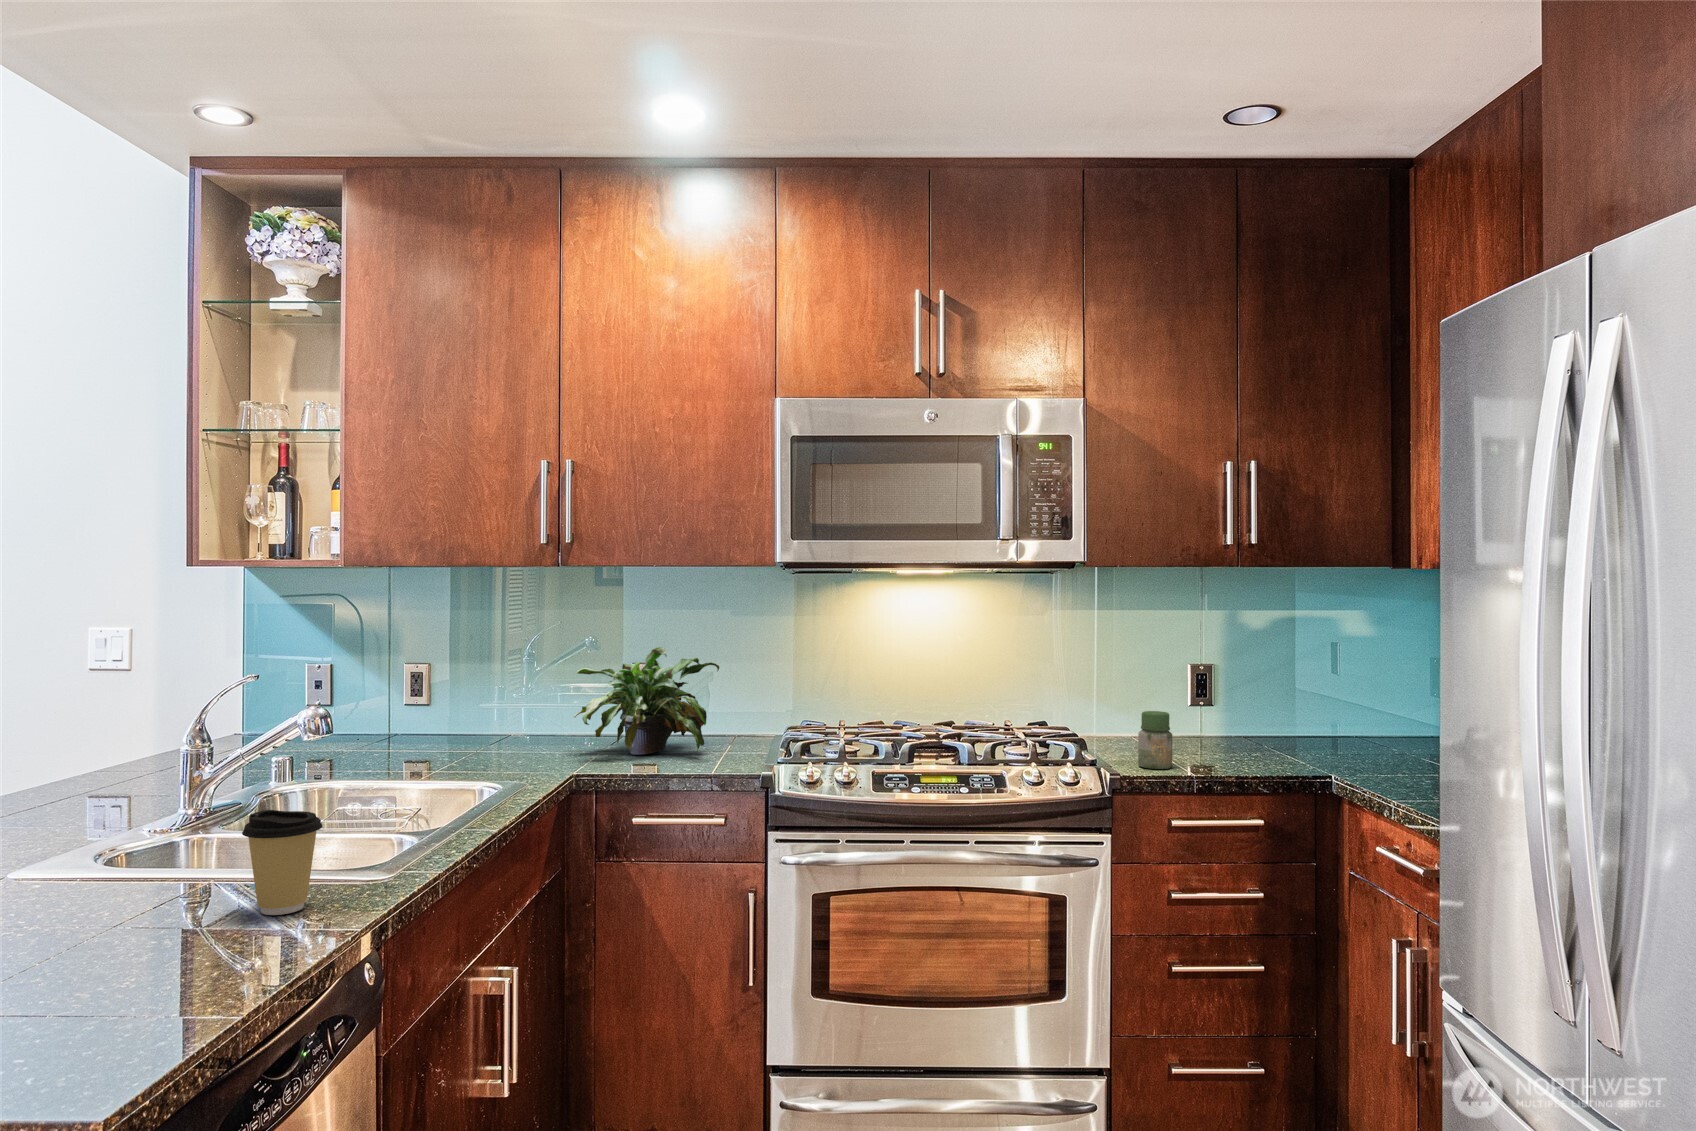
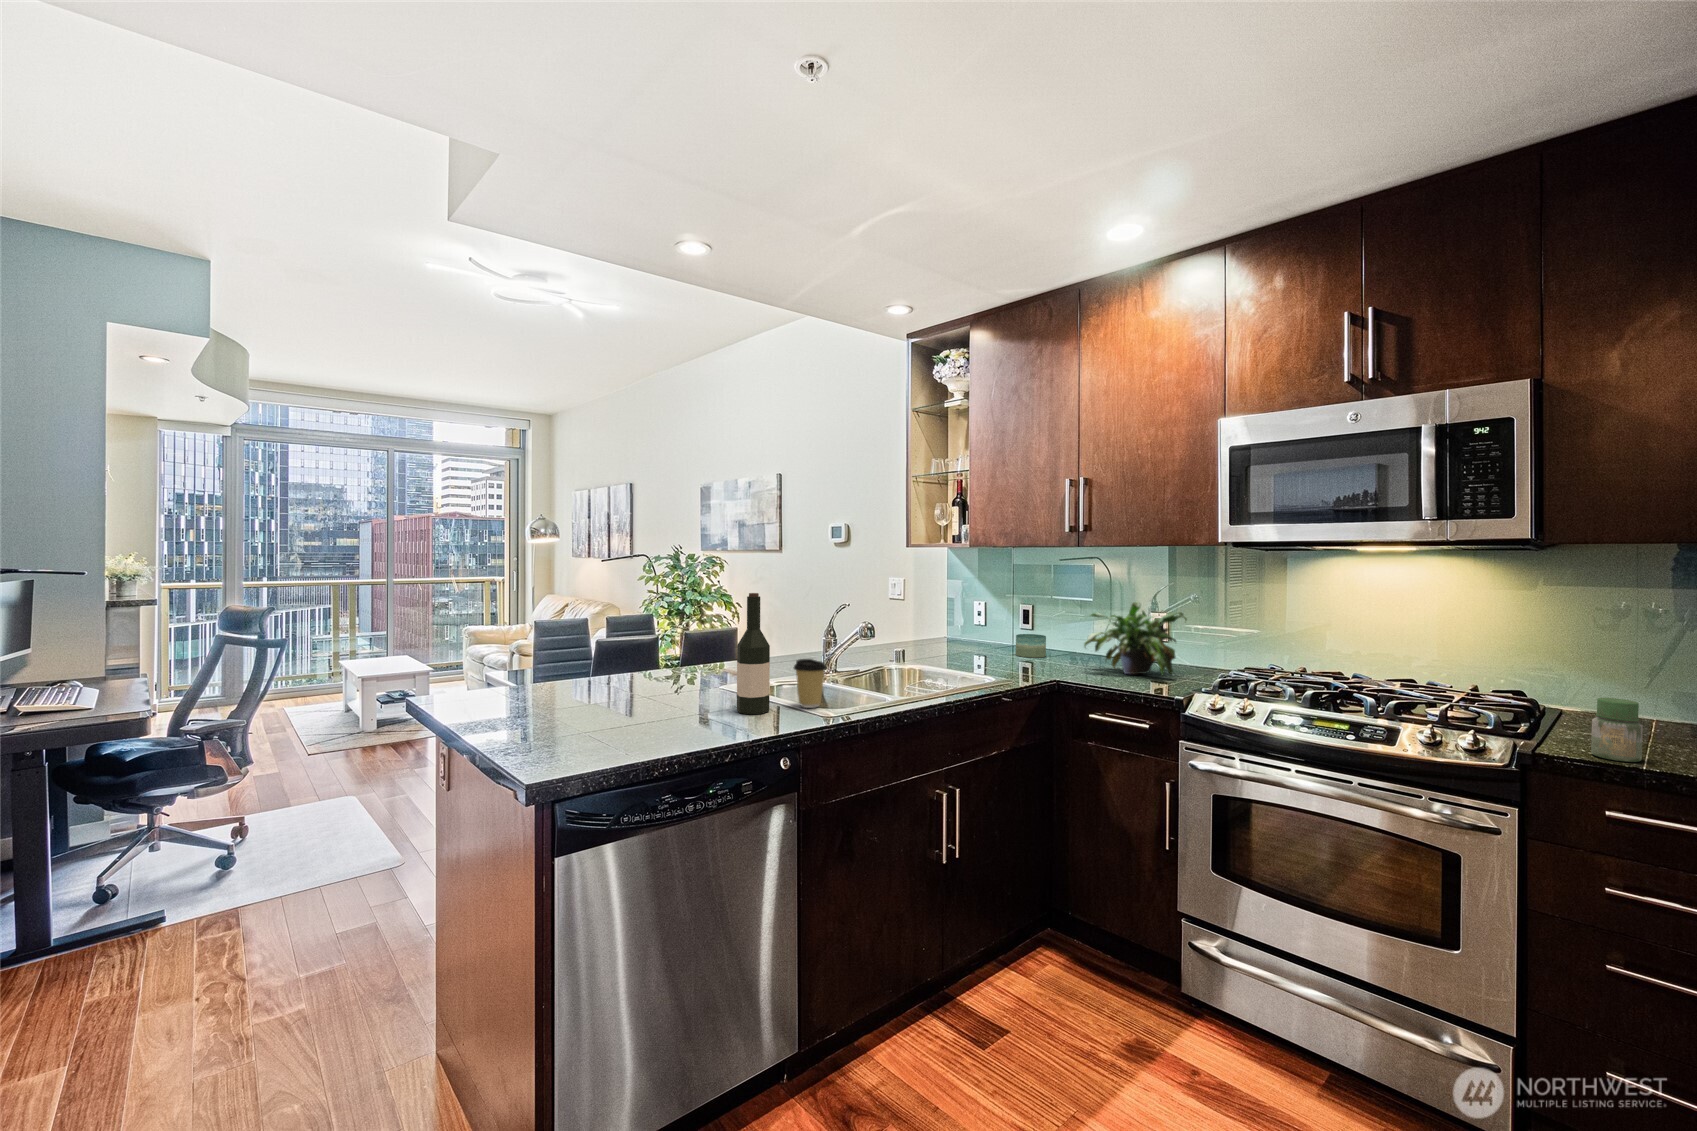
wine bottle: none [135,680,220,964] -> present [737,593,770,714]
candle: none [424,711,476,751] -> present [1016,634,1046,658]

